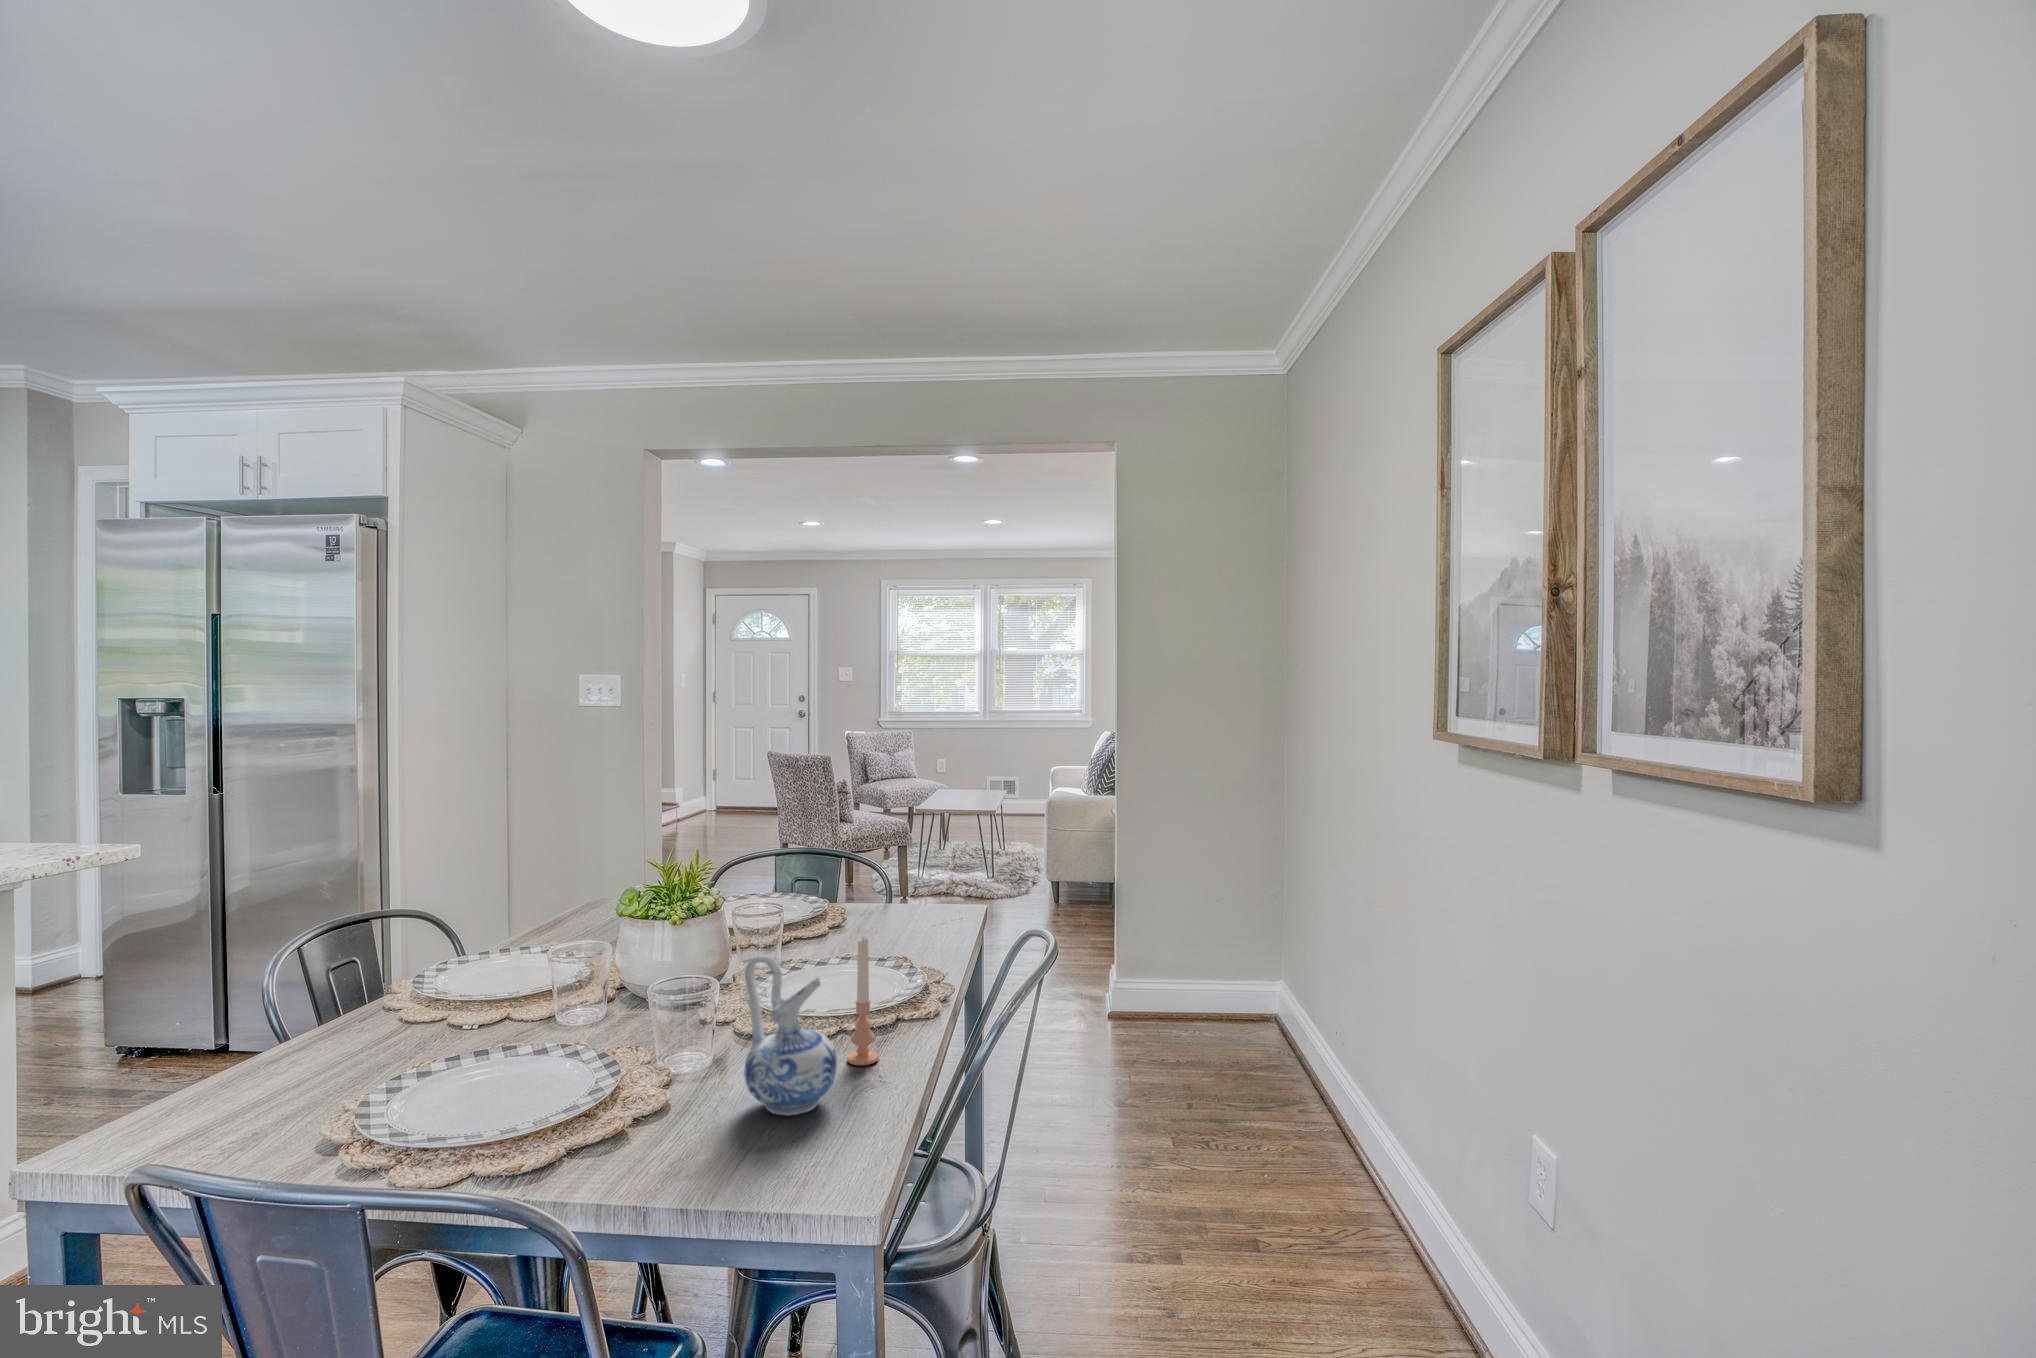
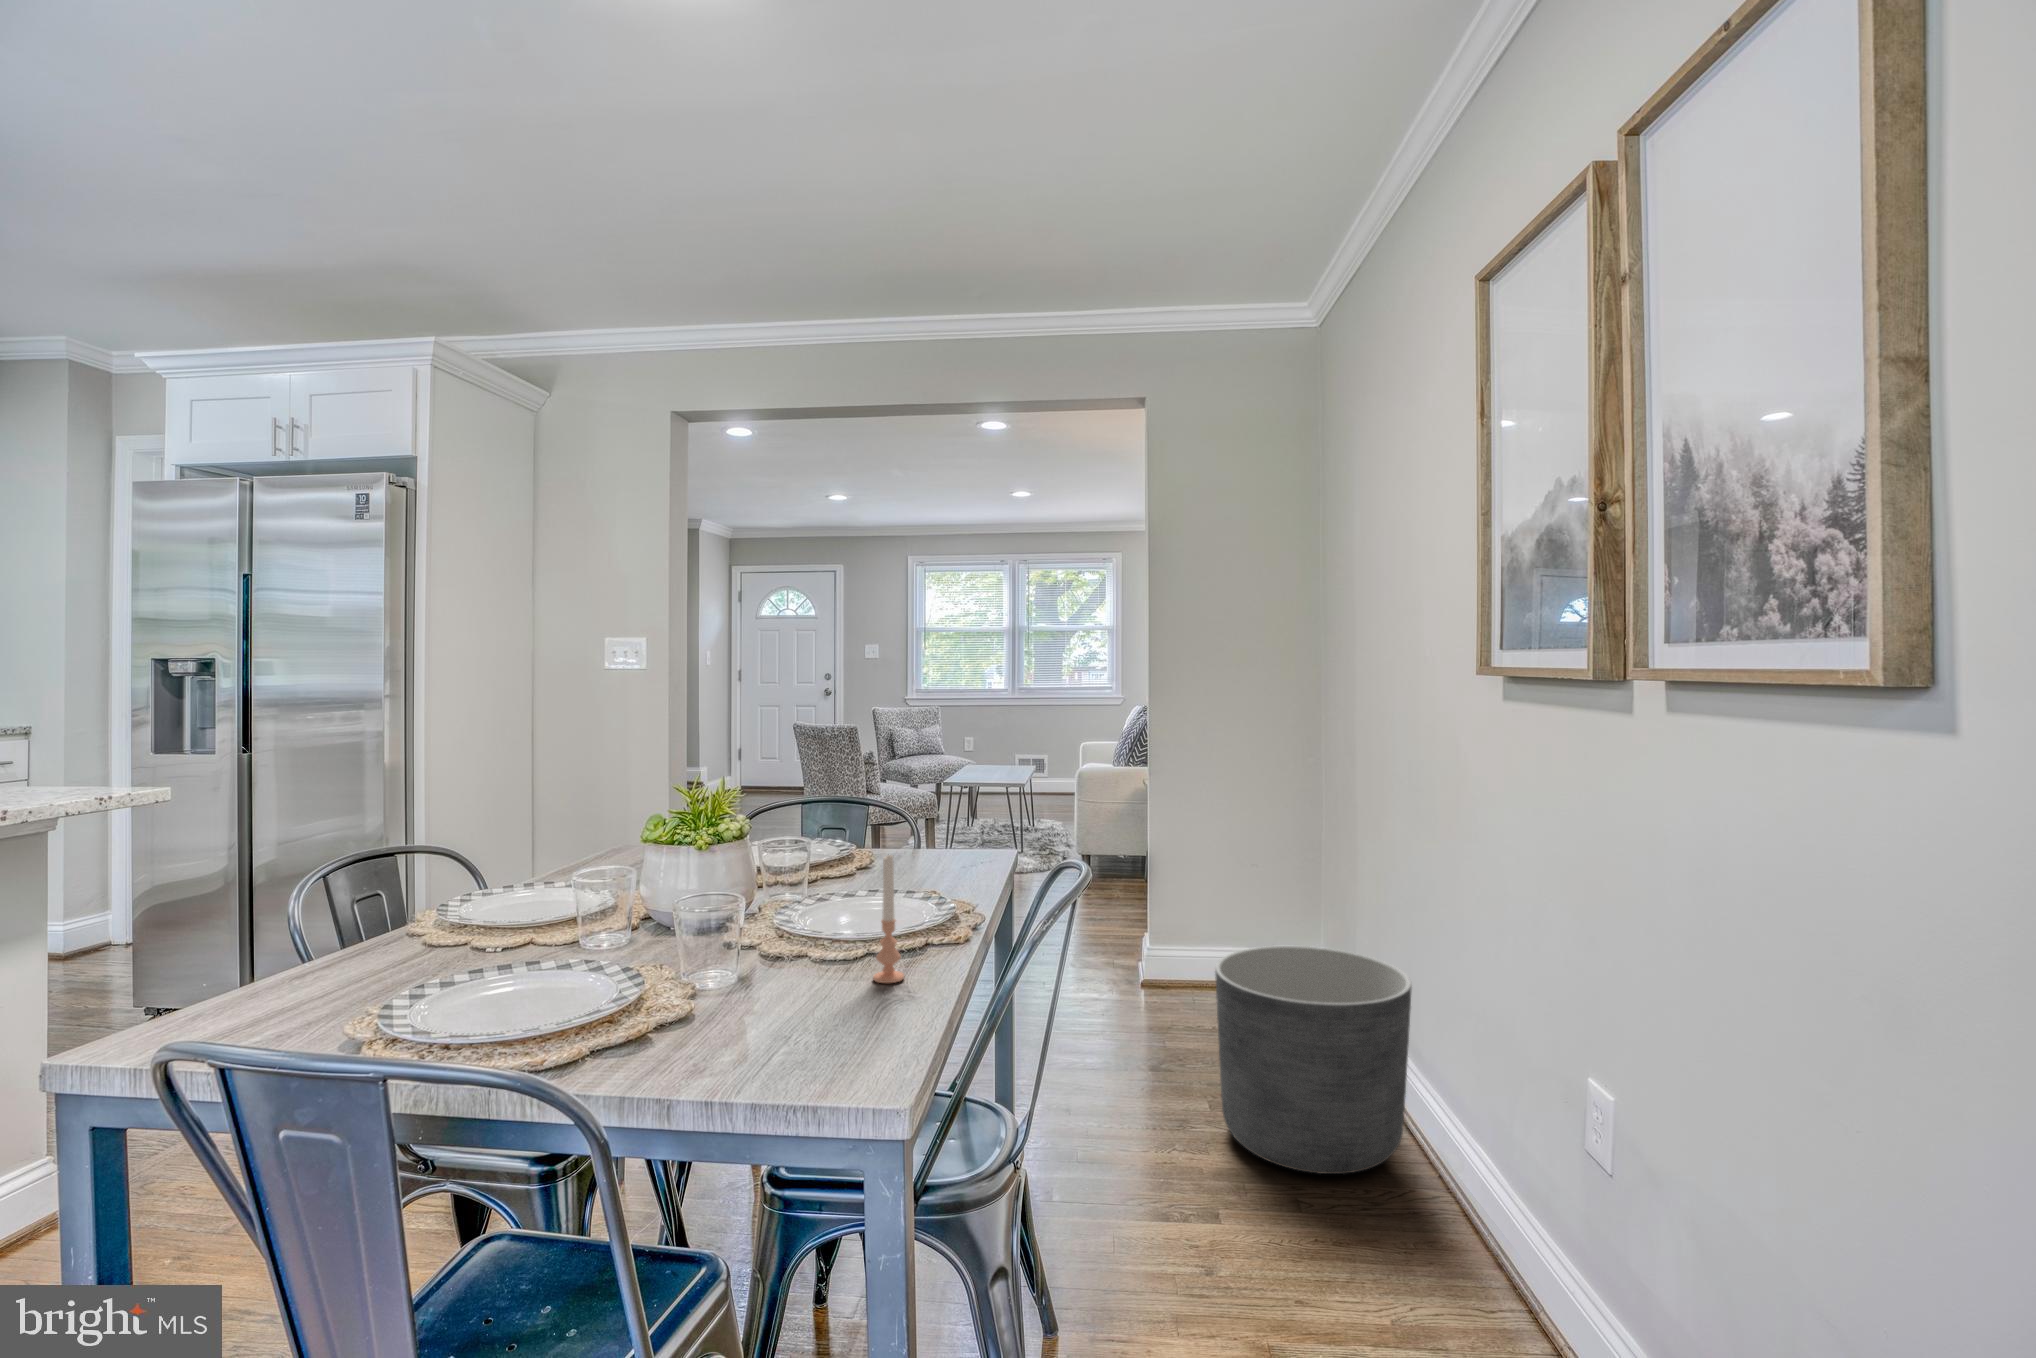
ceramic pitcher: present [744,955,837,1115] -> none [770,863,861,1023]
planter: none [1182,986,1371,1215] -> present [1215,946,1412,1174]

